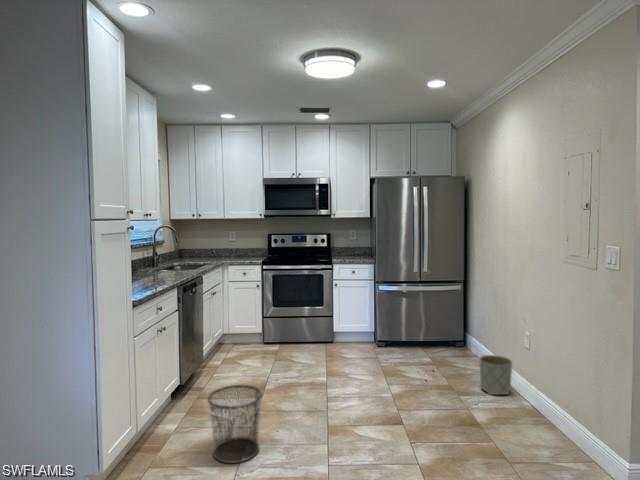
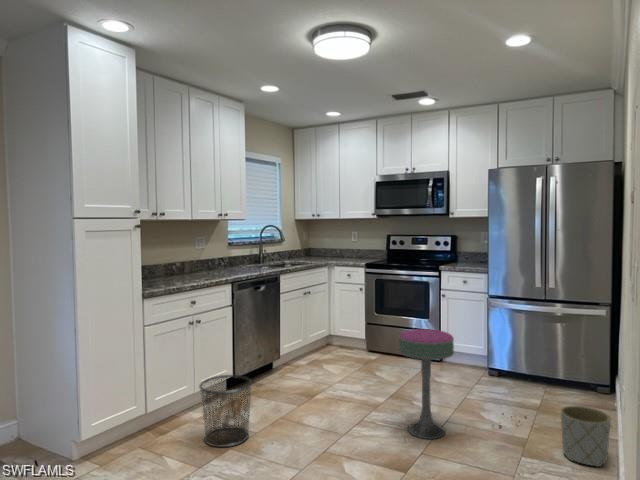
bar stool: none [366,314,411,405] -> present [399,329,454,439]

